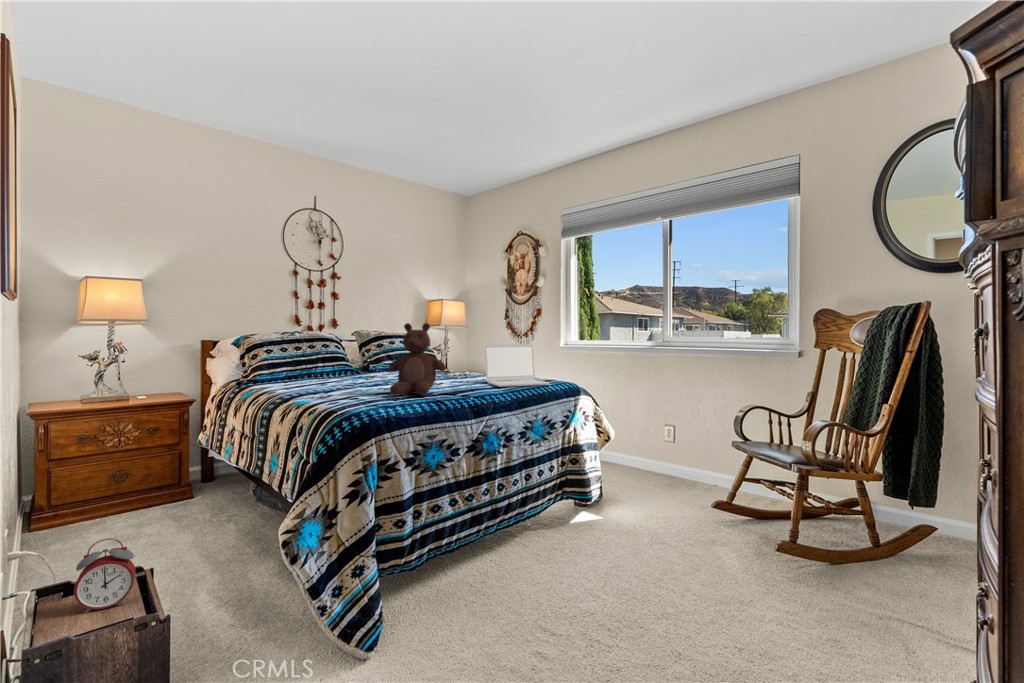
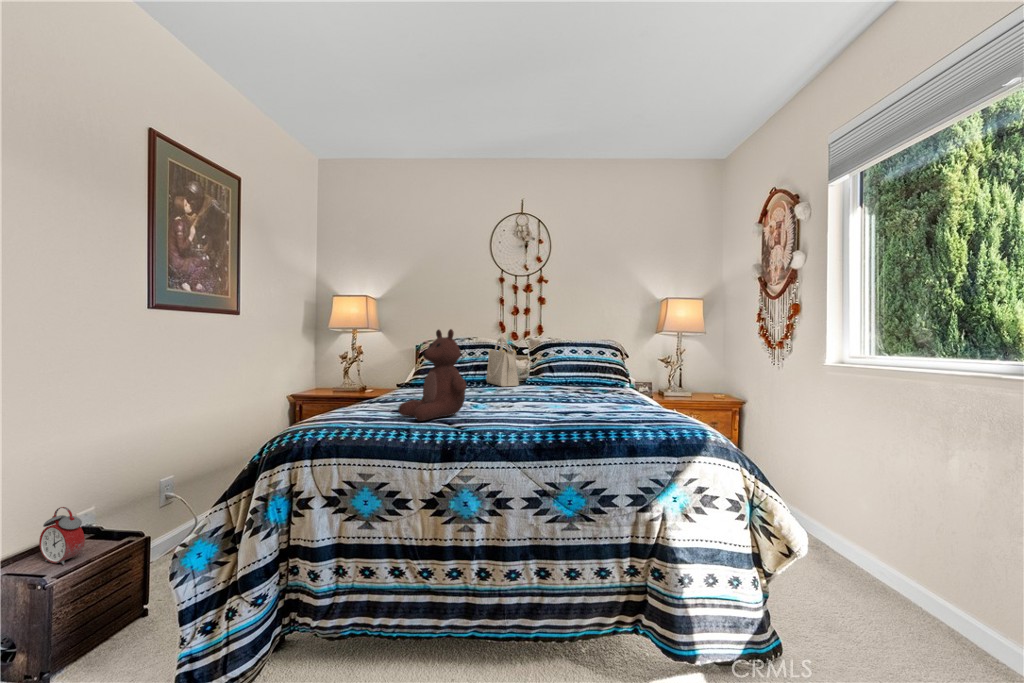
handbag: none [329,331,371,376] -> present [486,337,519,386]
laptop: present [485,344,549,387] -> none [546,358,643,428]

